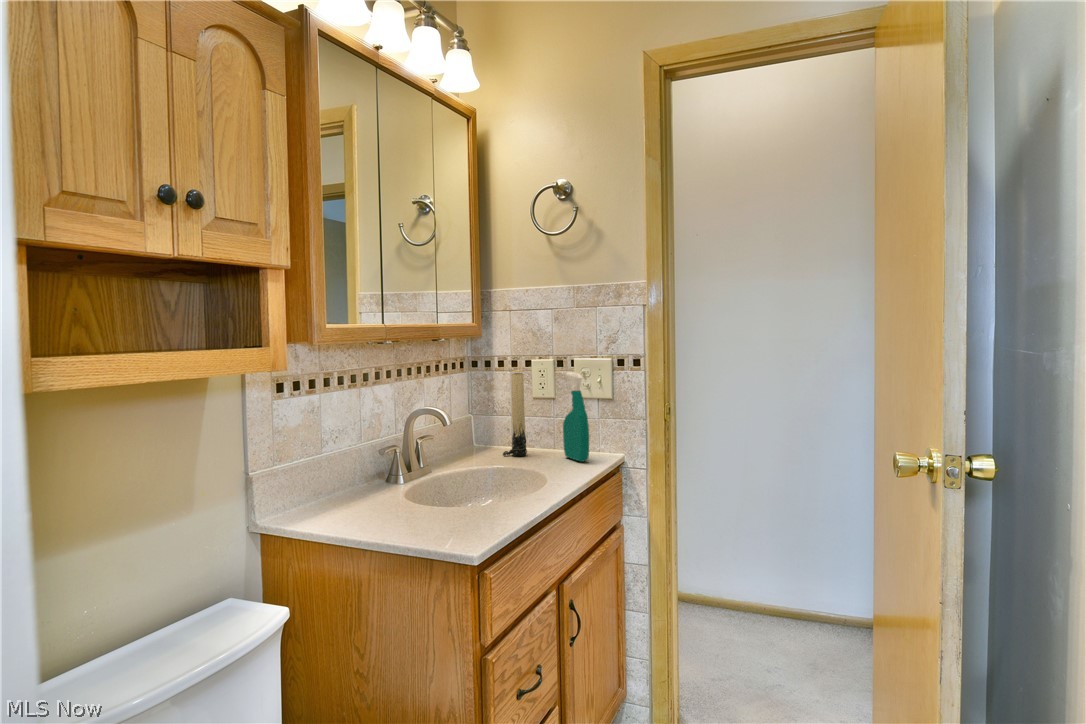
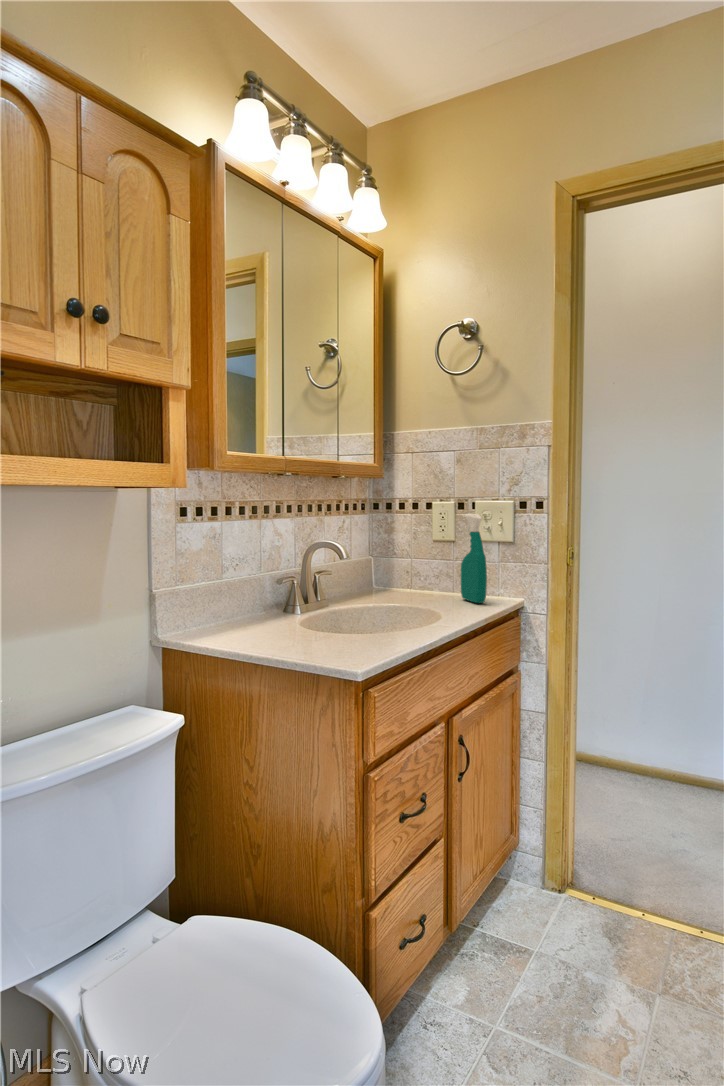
candle: present [503,370,527,456] -> none [400,511,424,596]

